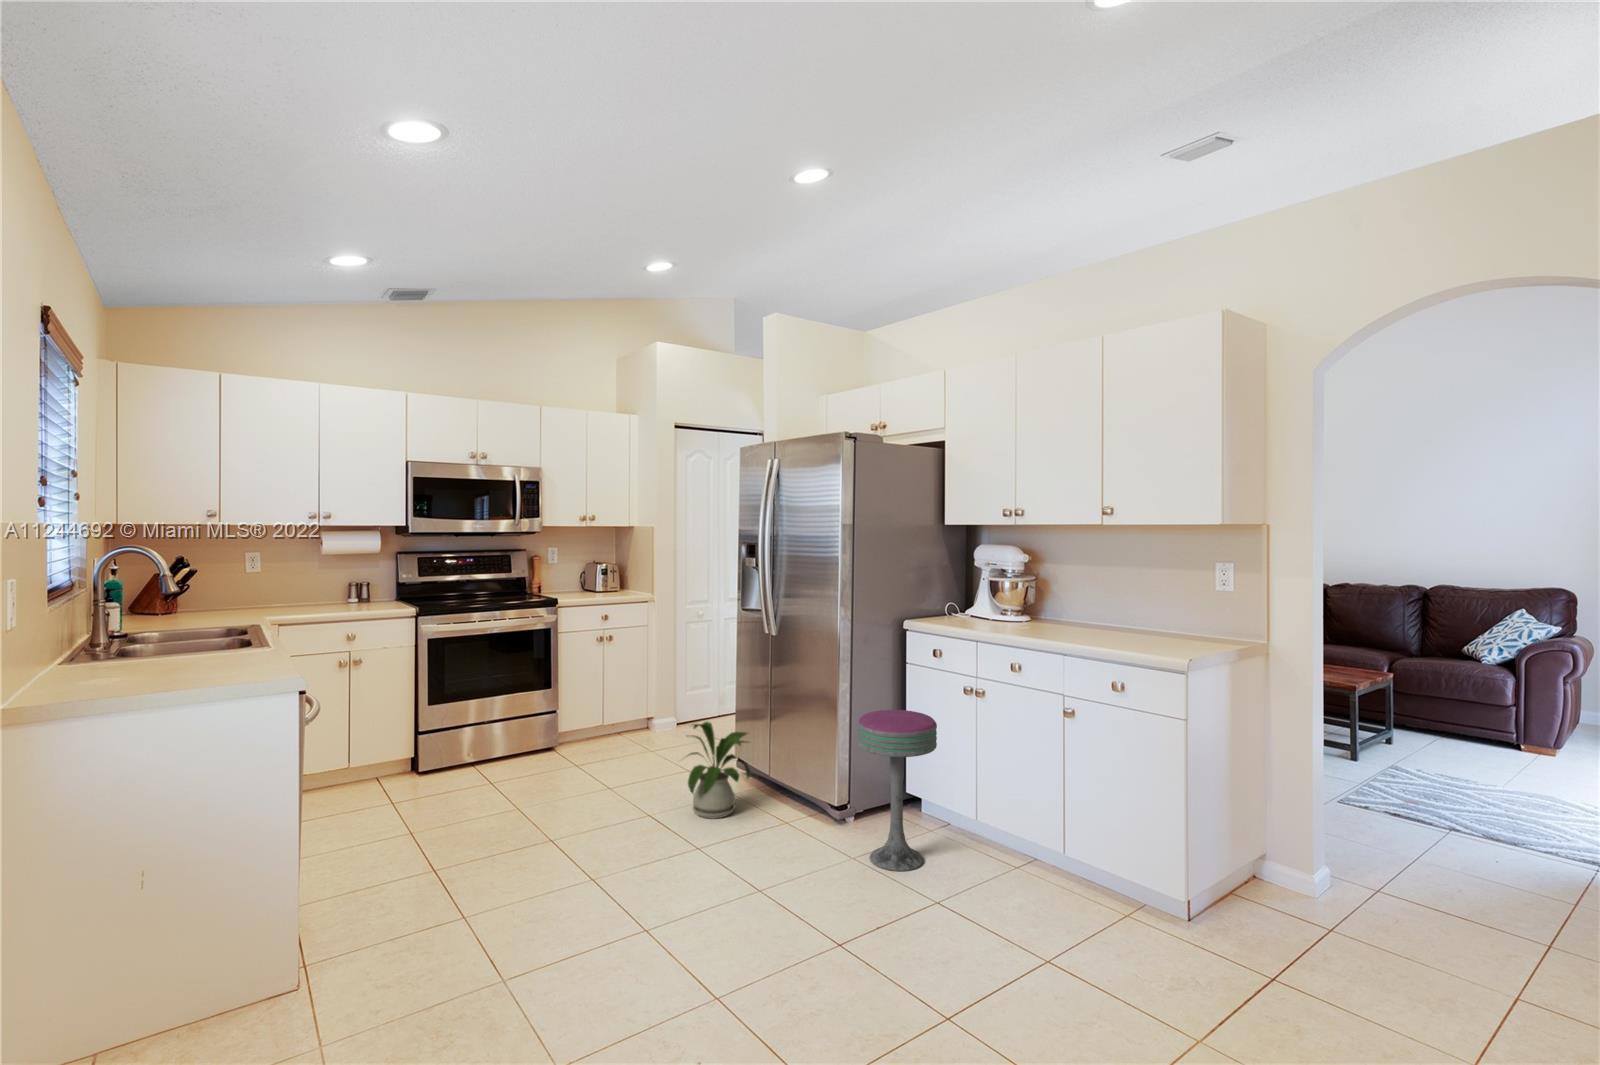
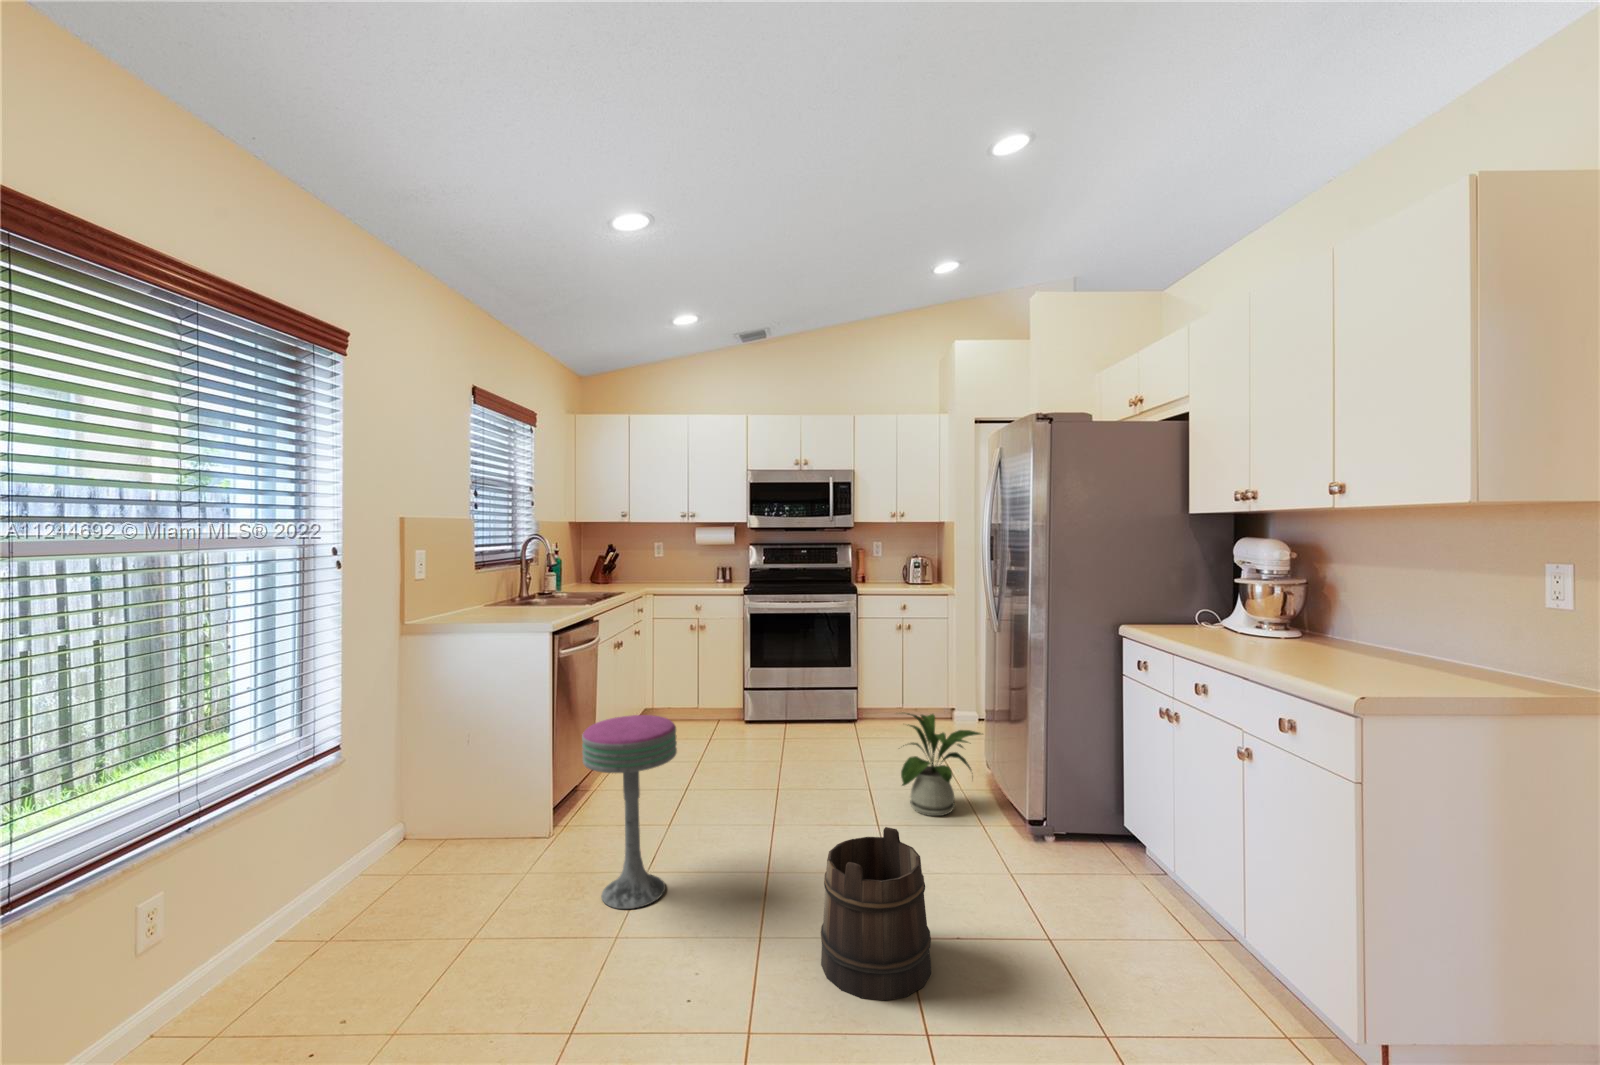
bar stool: present [858,710,937,871] -> present [582,715,677,909]
bucket: none [747,817,844,961] -> present [821,827,931,1001]

